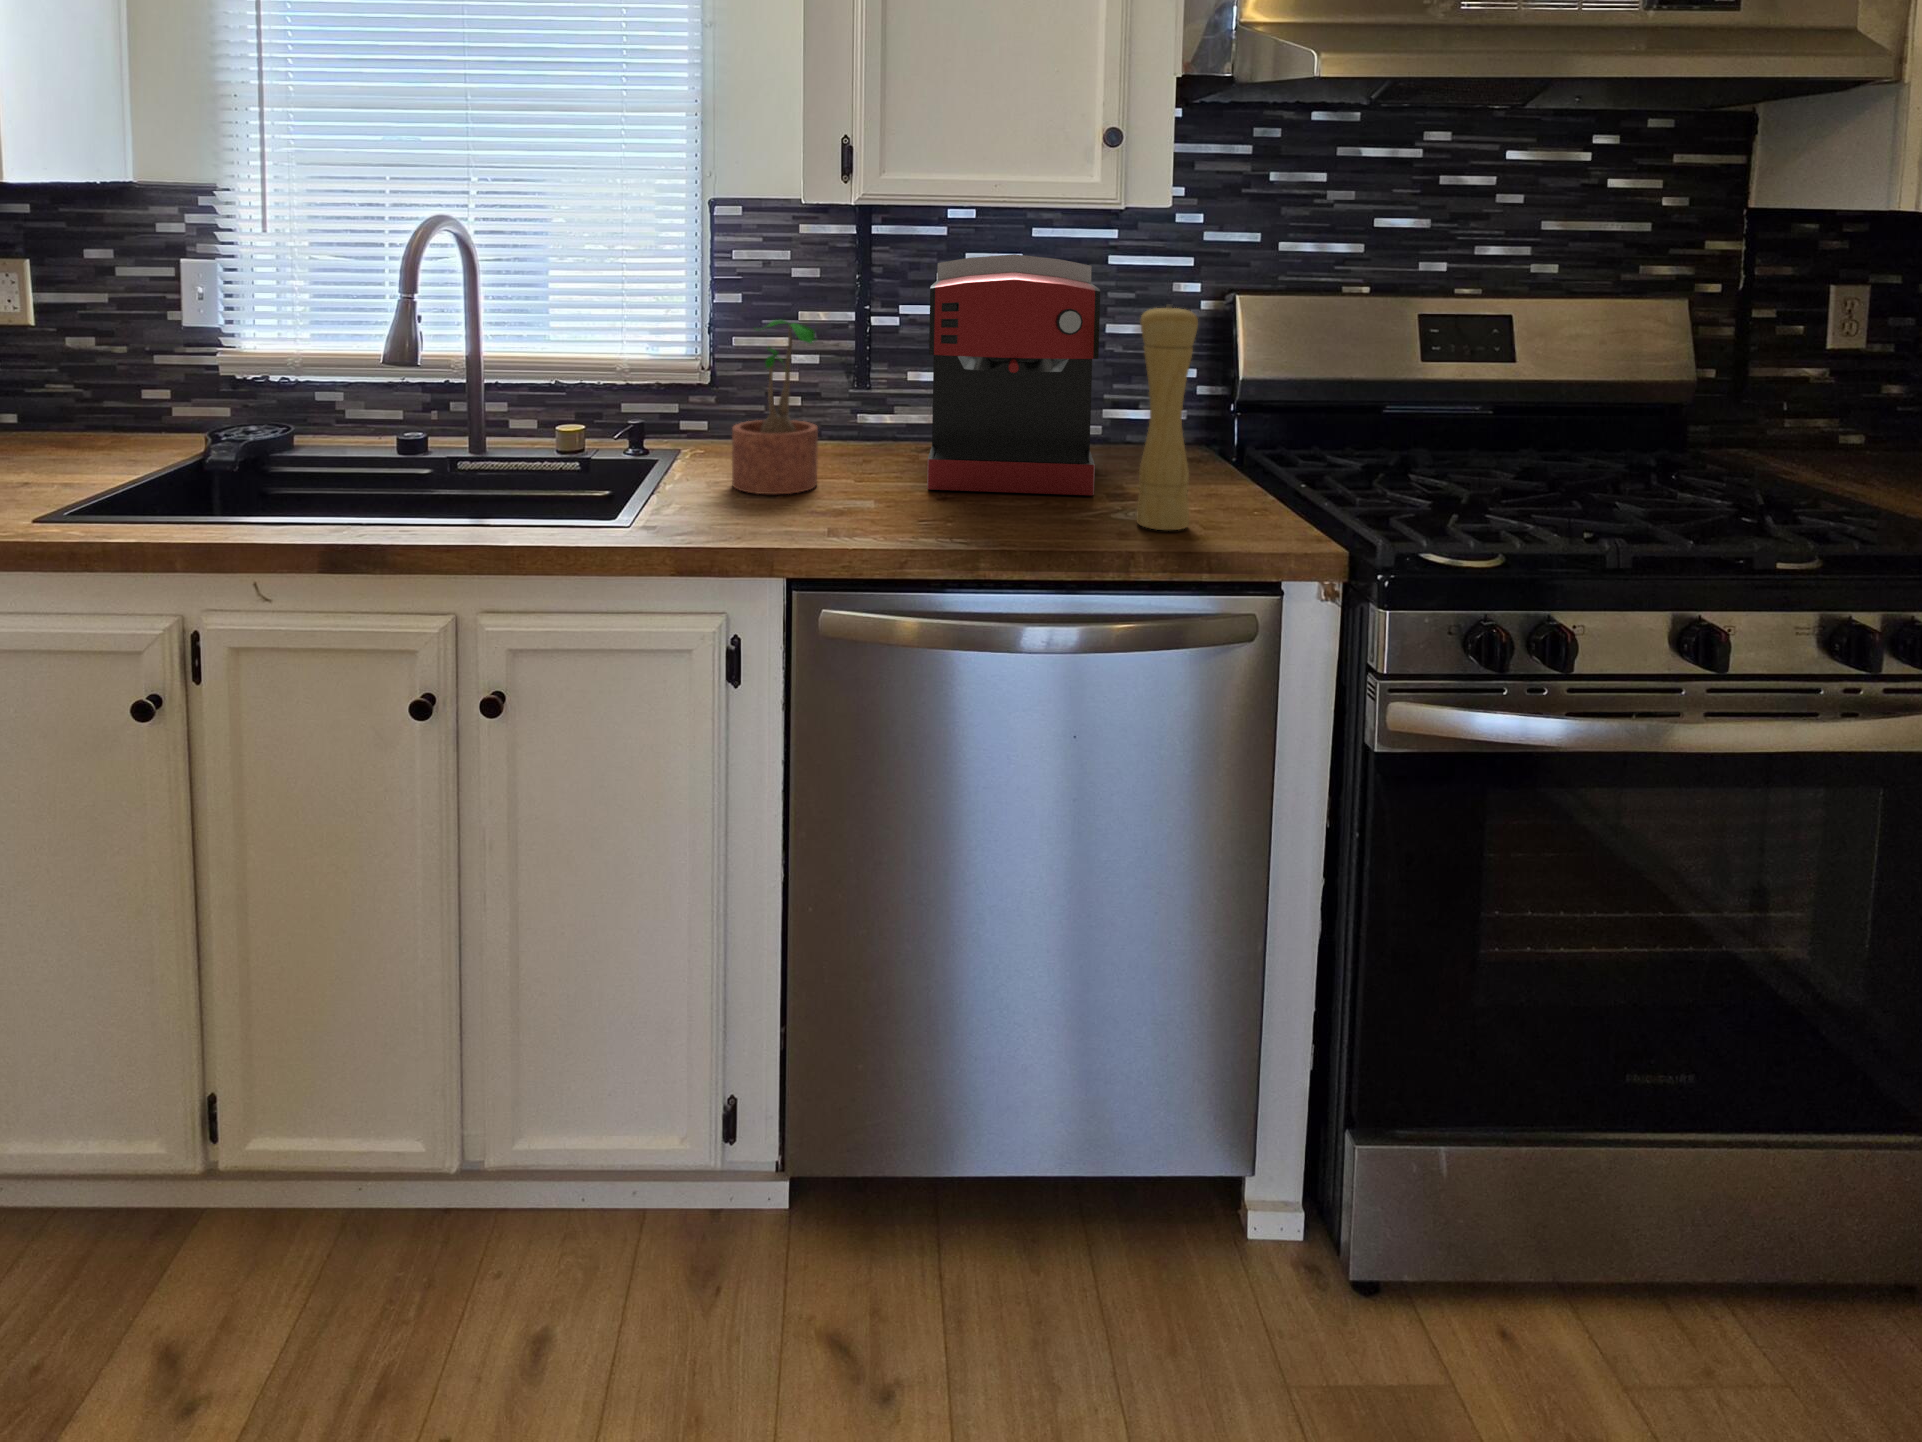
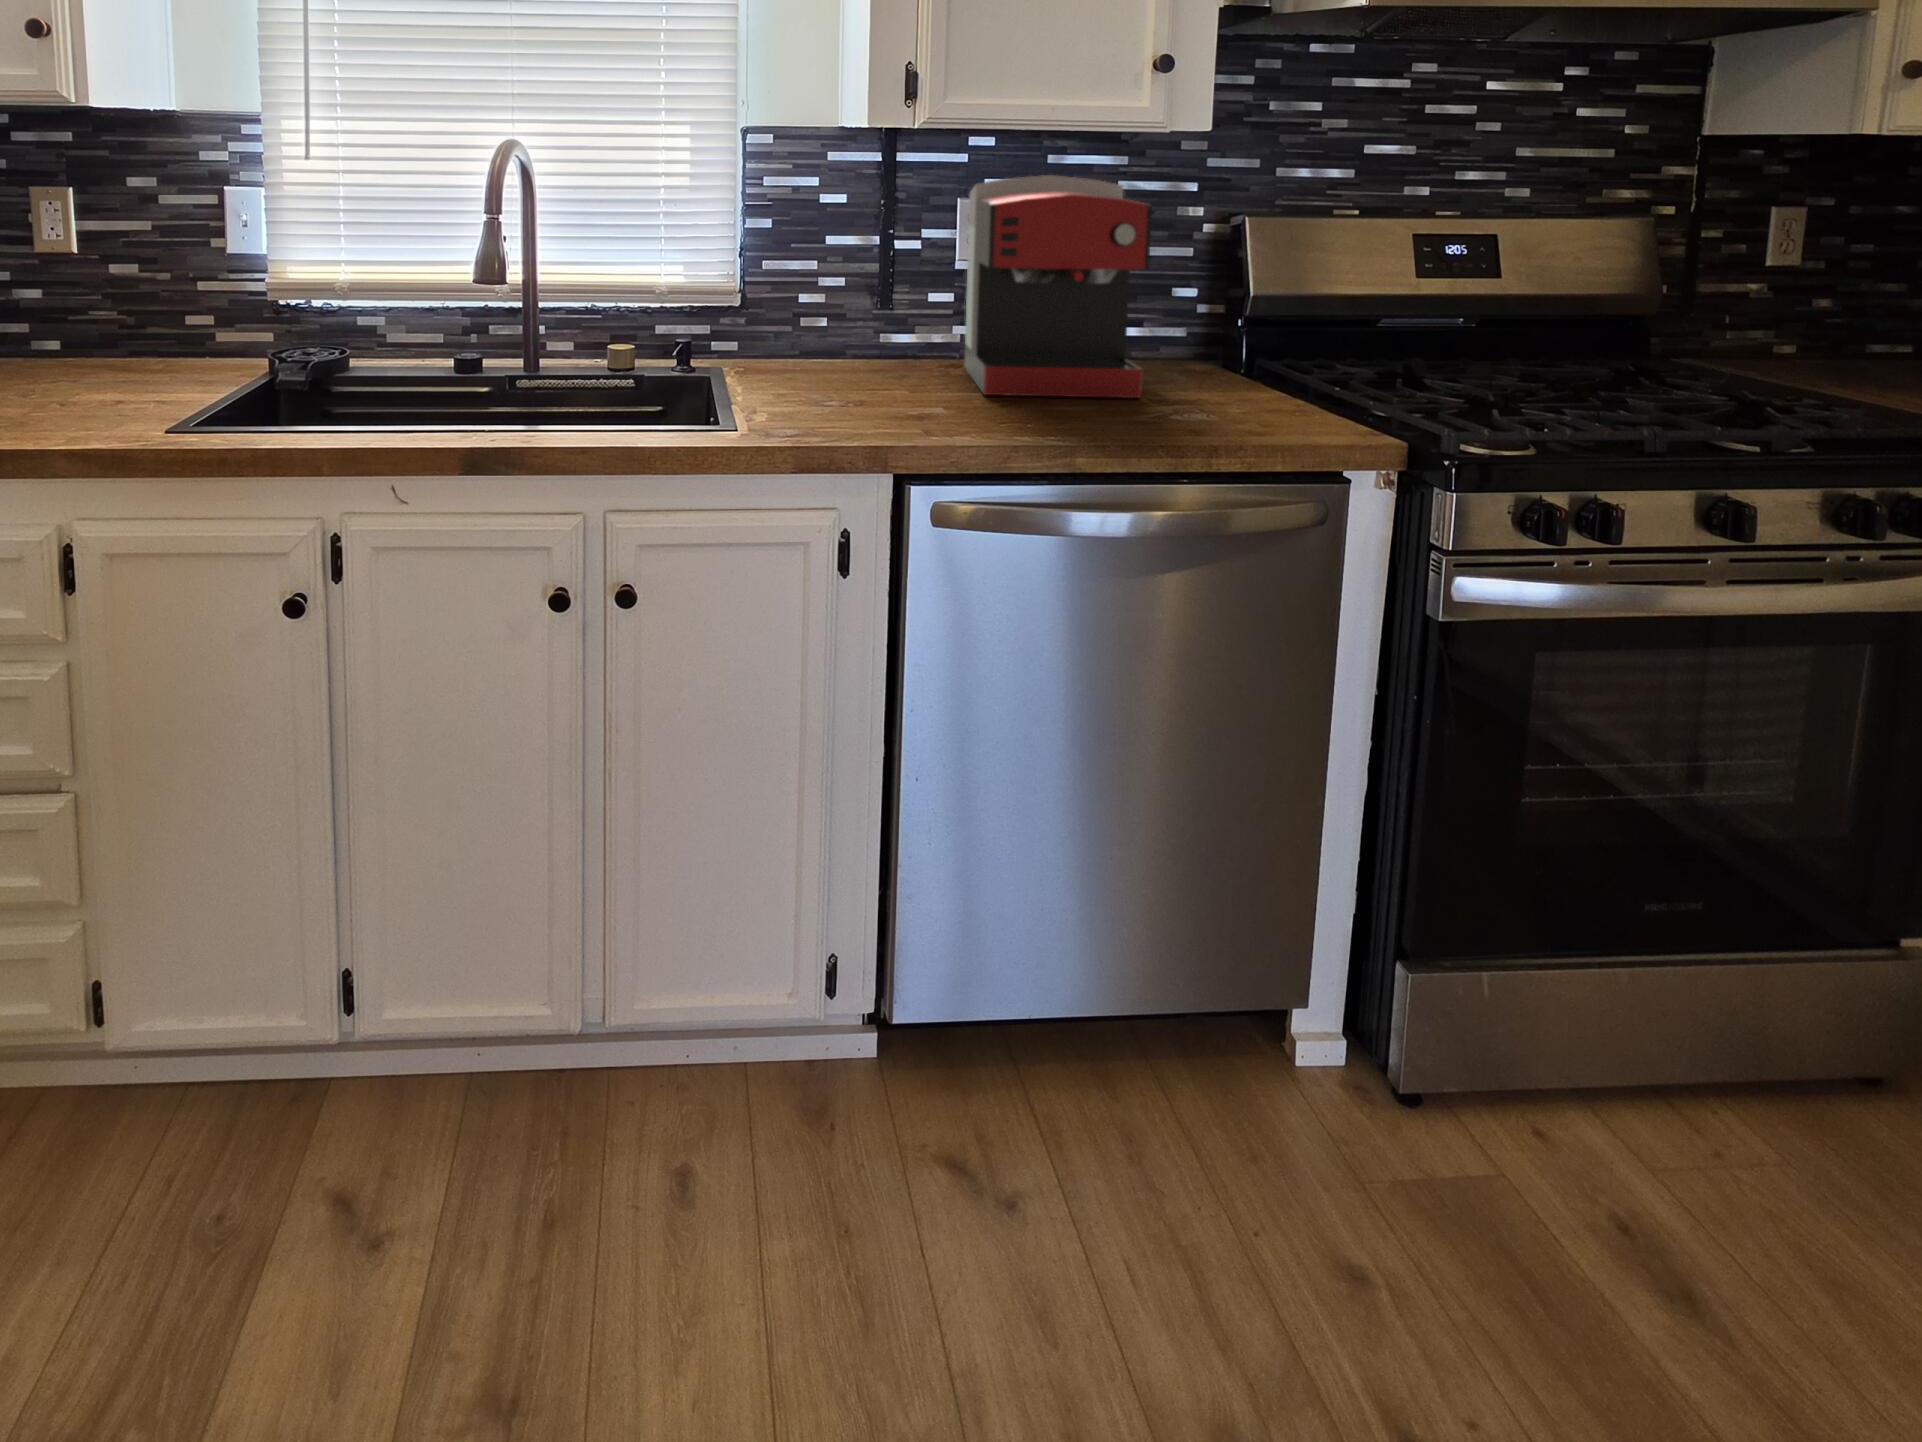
pepper mill: present [1136,304,1198,530] -> none [1198,214,1262,423]
potted plant: present [732,320,818,494] -> none [798,237,883,400]

